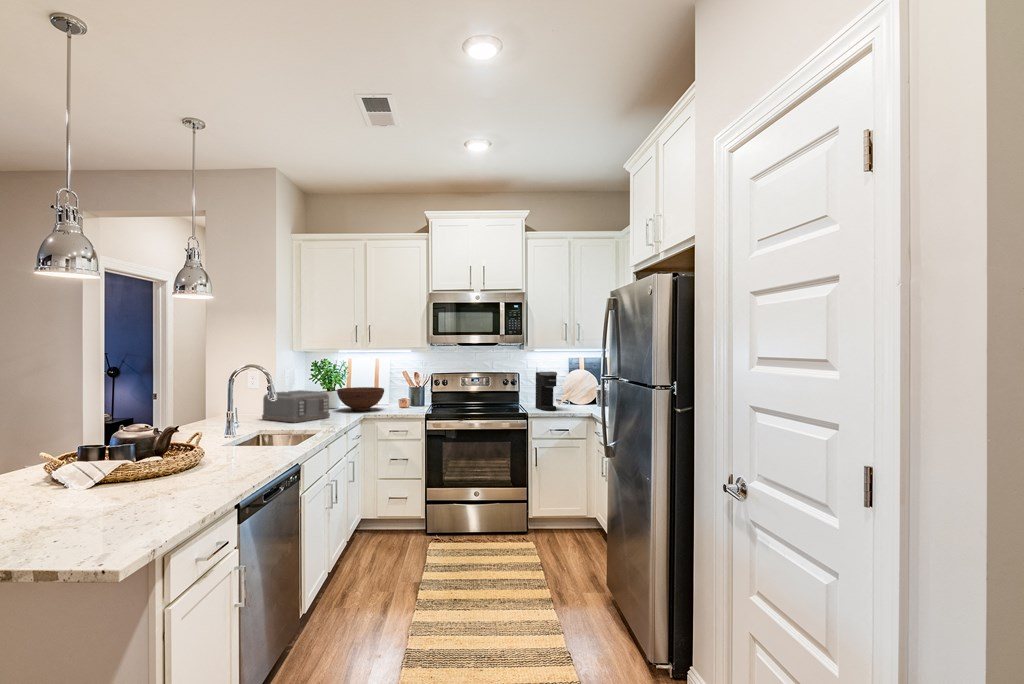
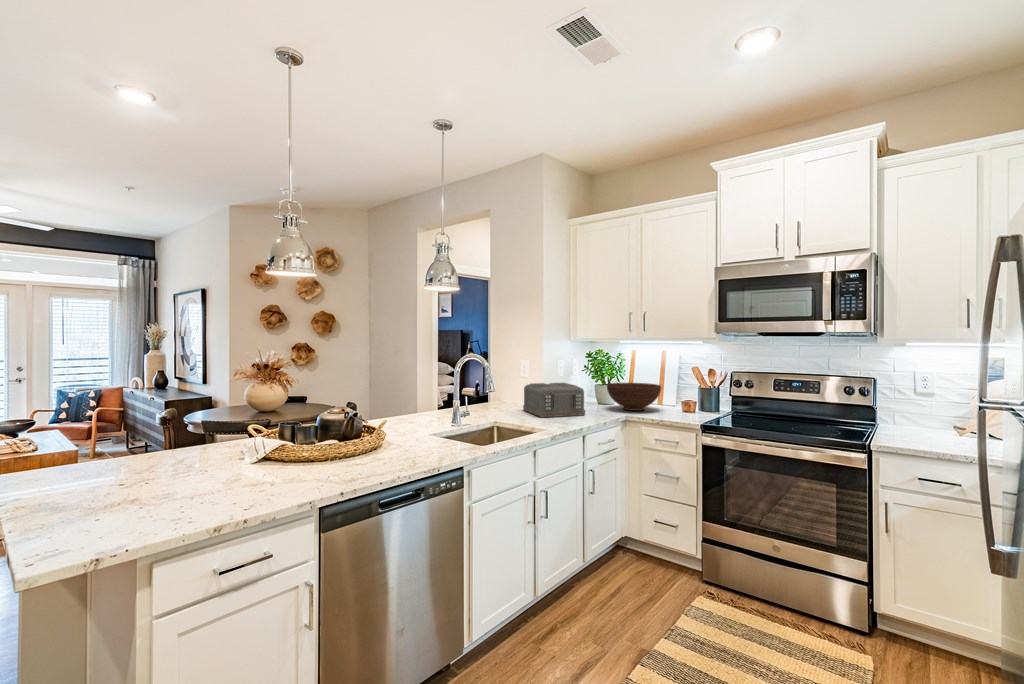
coffee maker: present [535,372,557,411] -> none [900,375,942,443]

